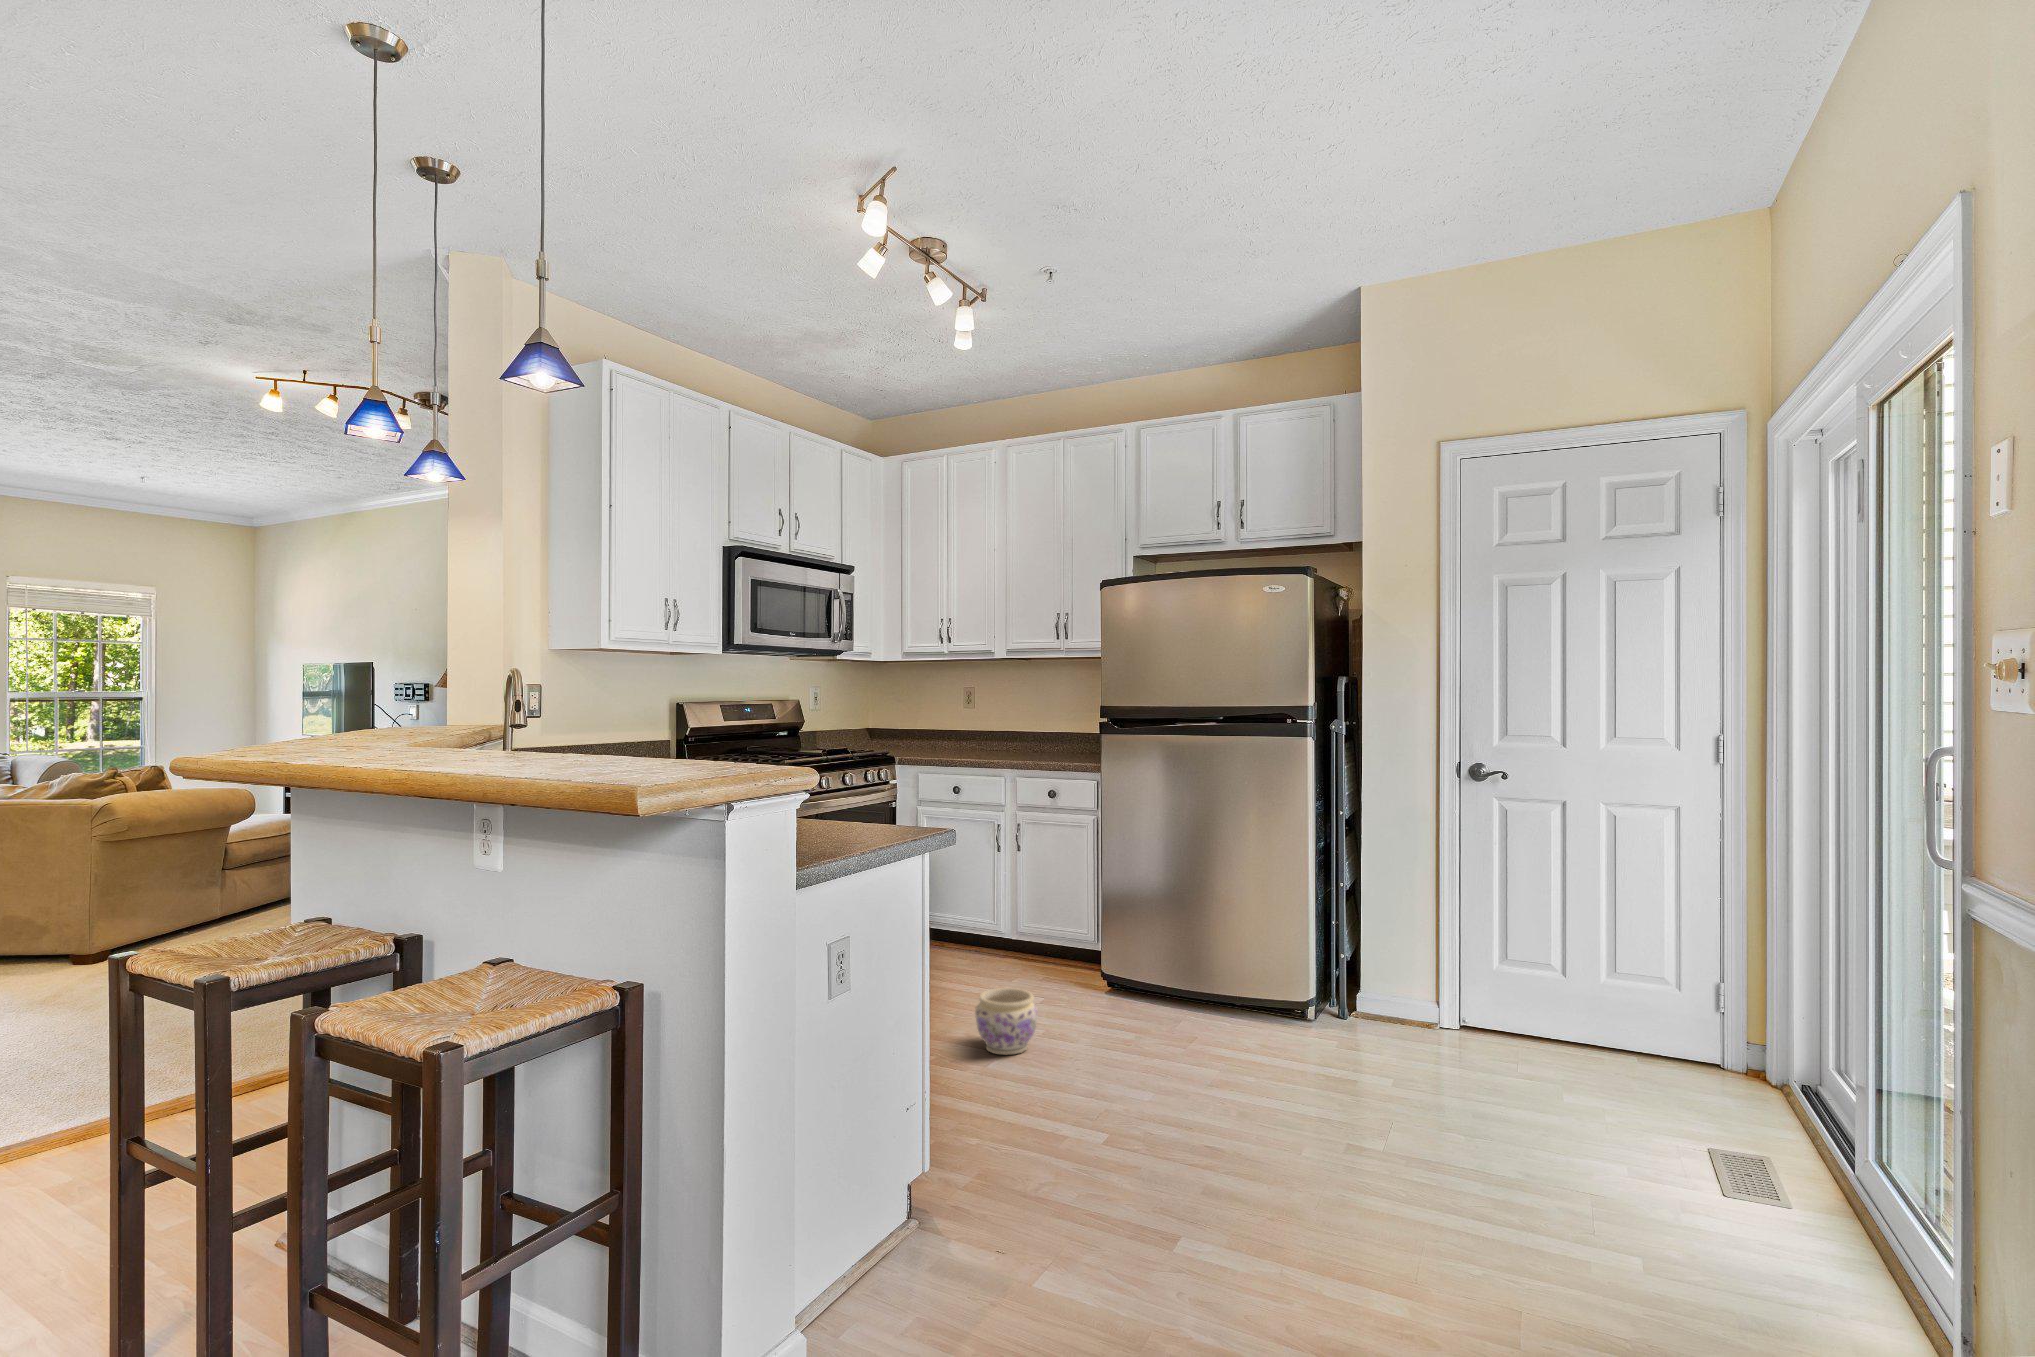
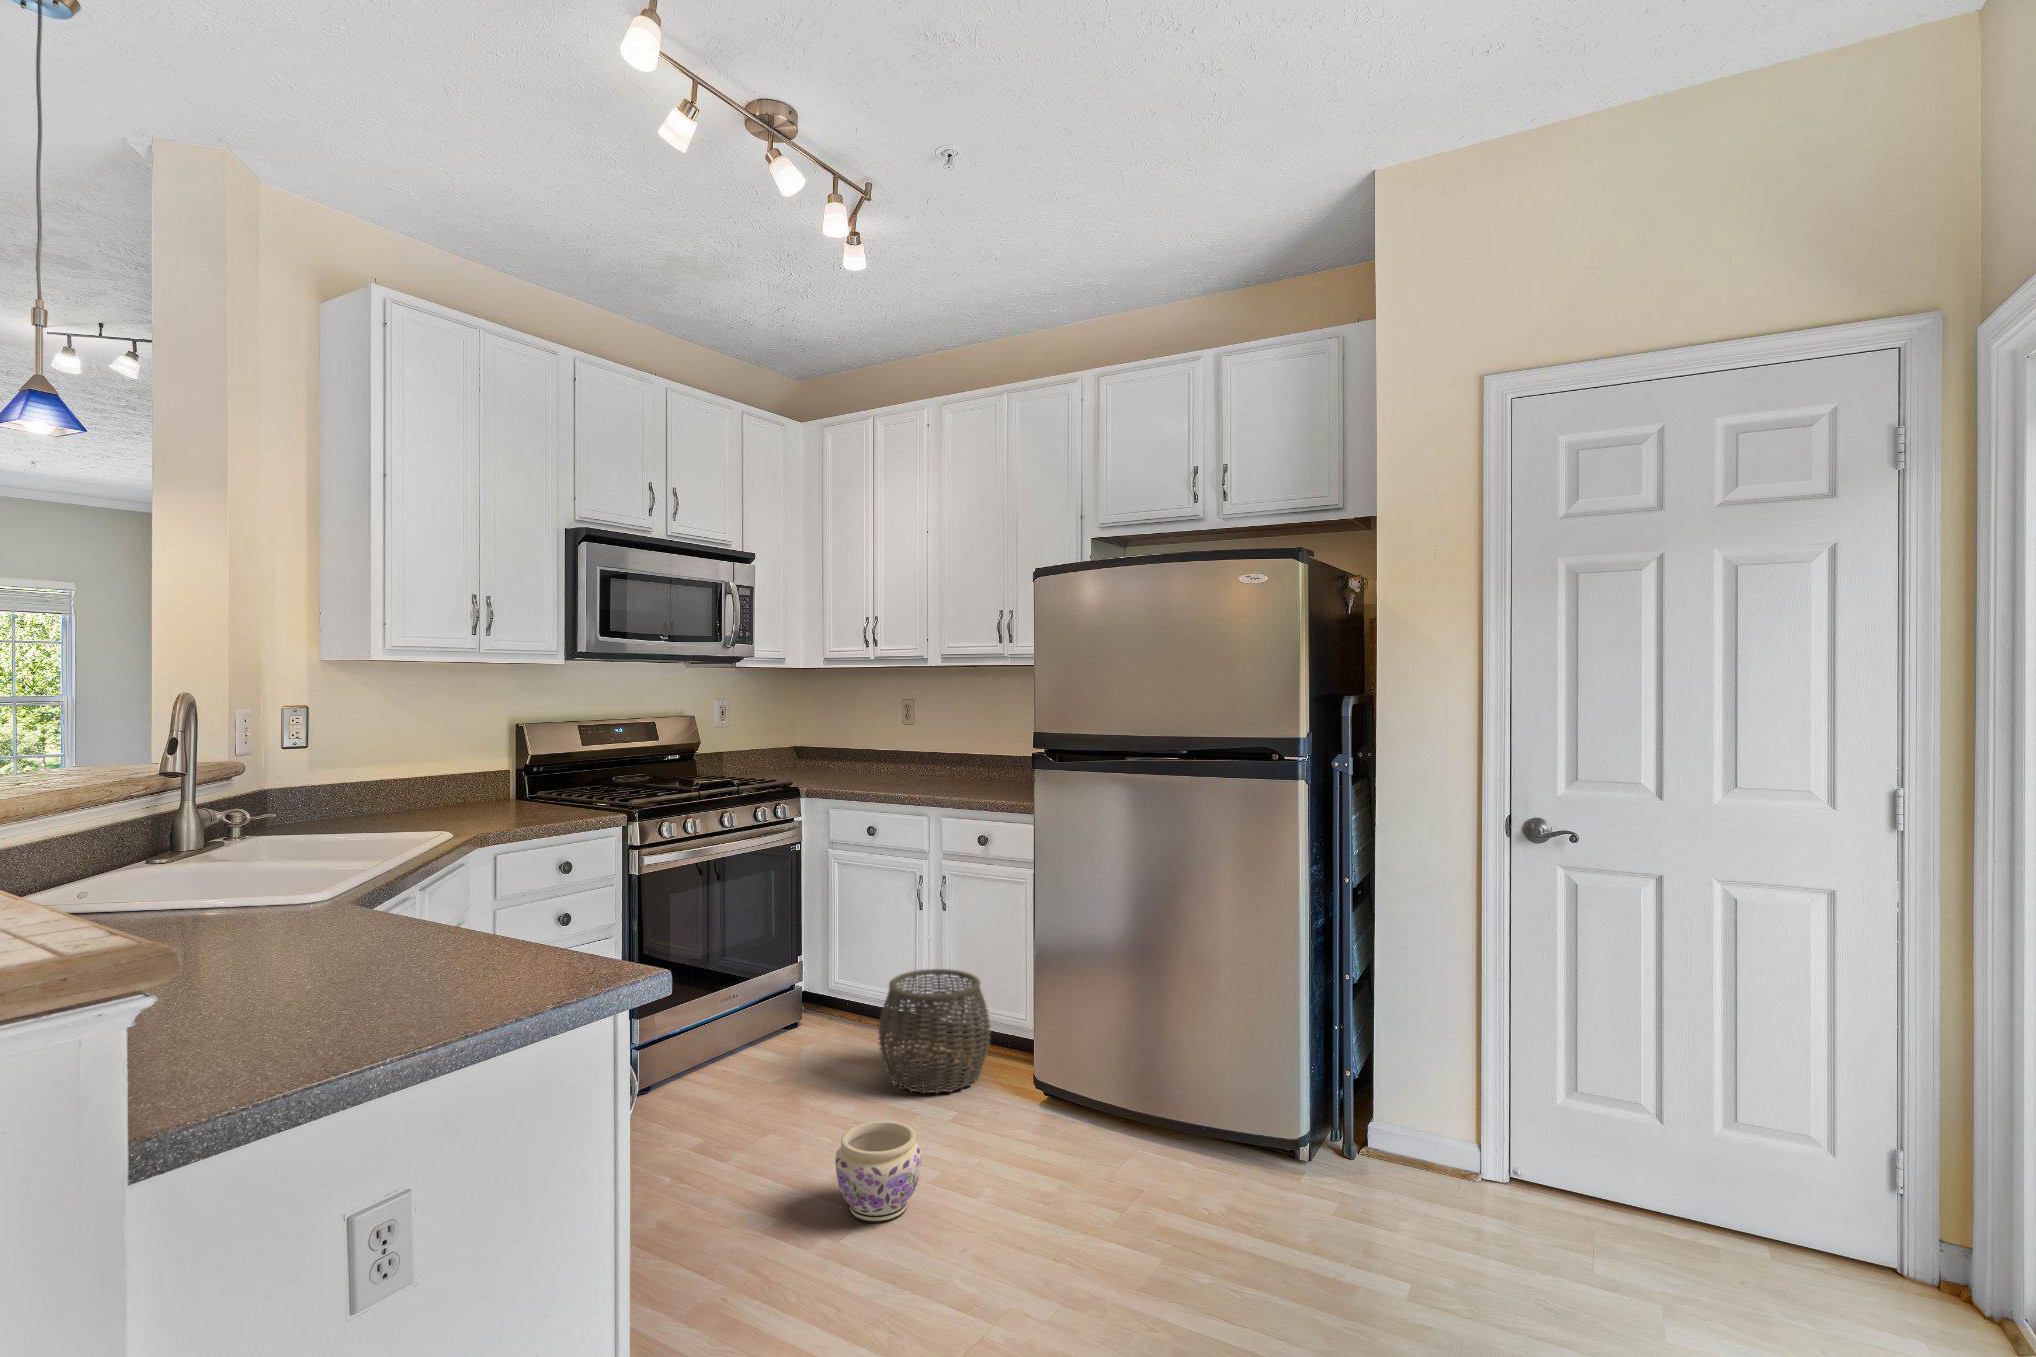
woven basket: none [975,897,1062,989] -> present [879,969,991,1094]

